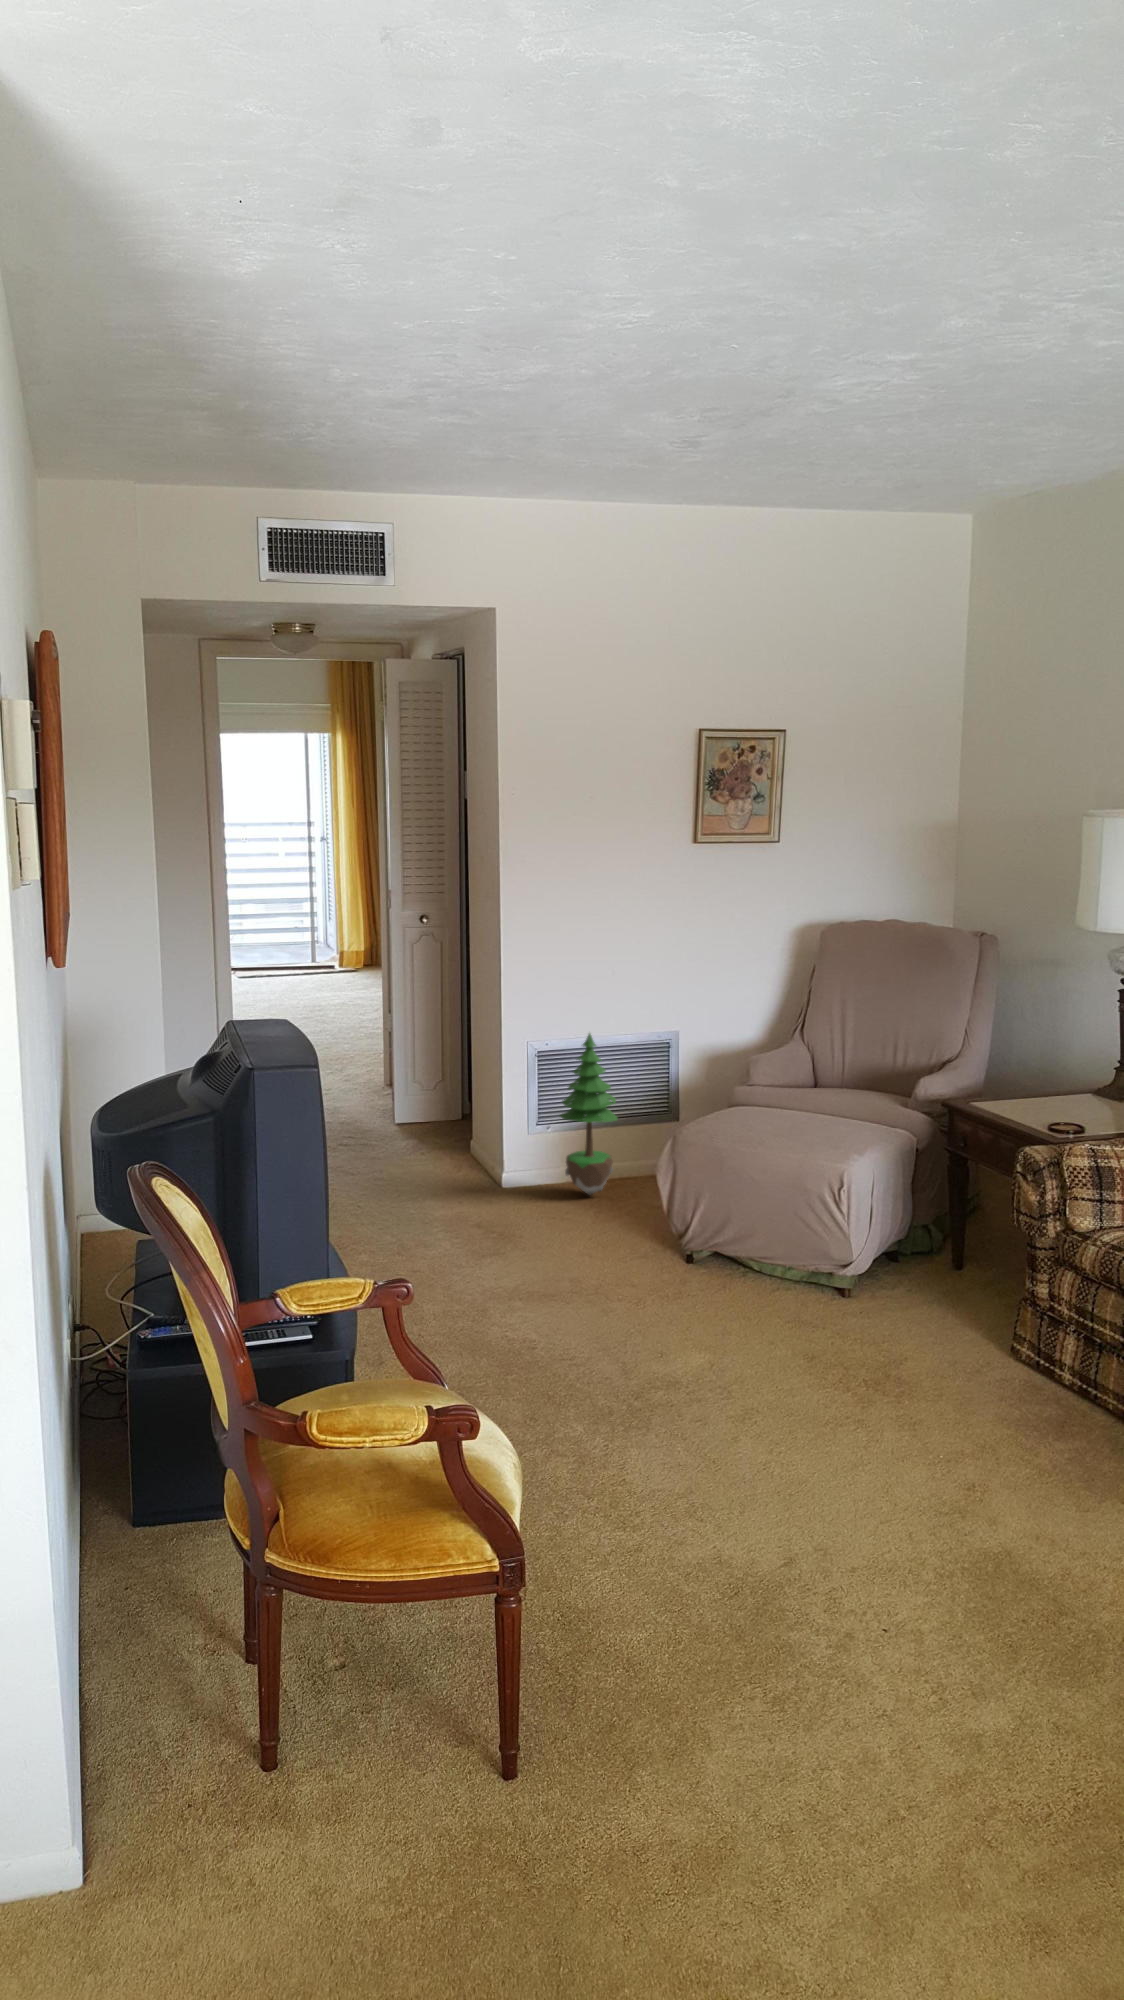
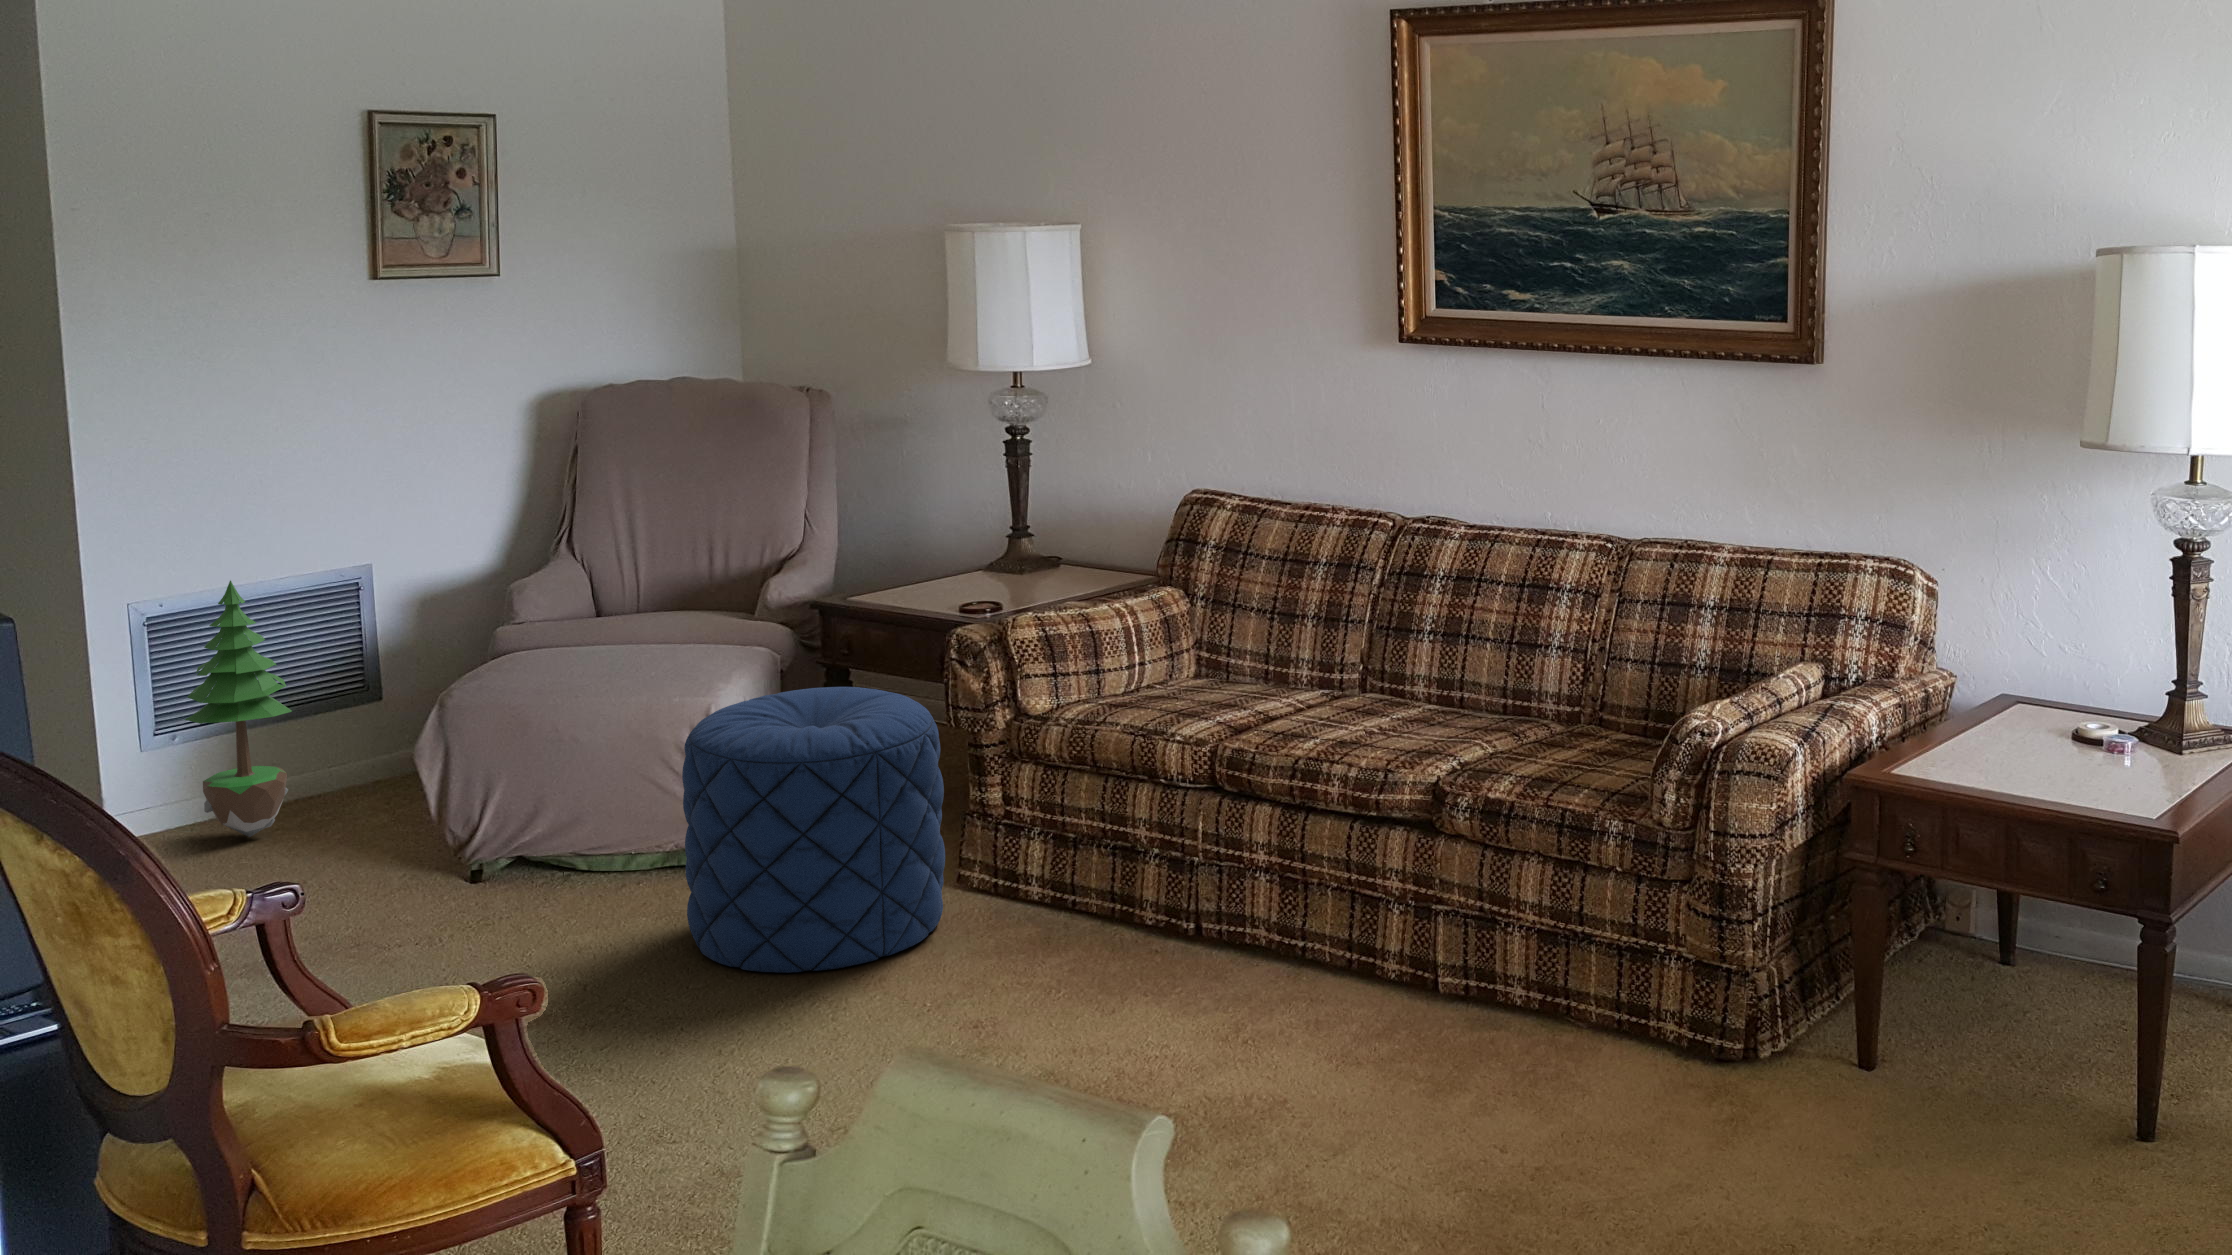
pouf: none [794,1173,998,1401] -> present [682,687,945,973]

